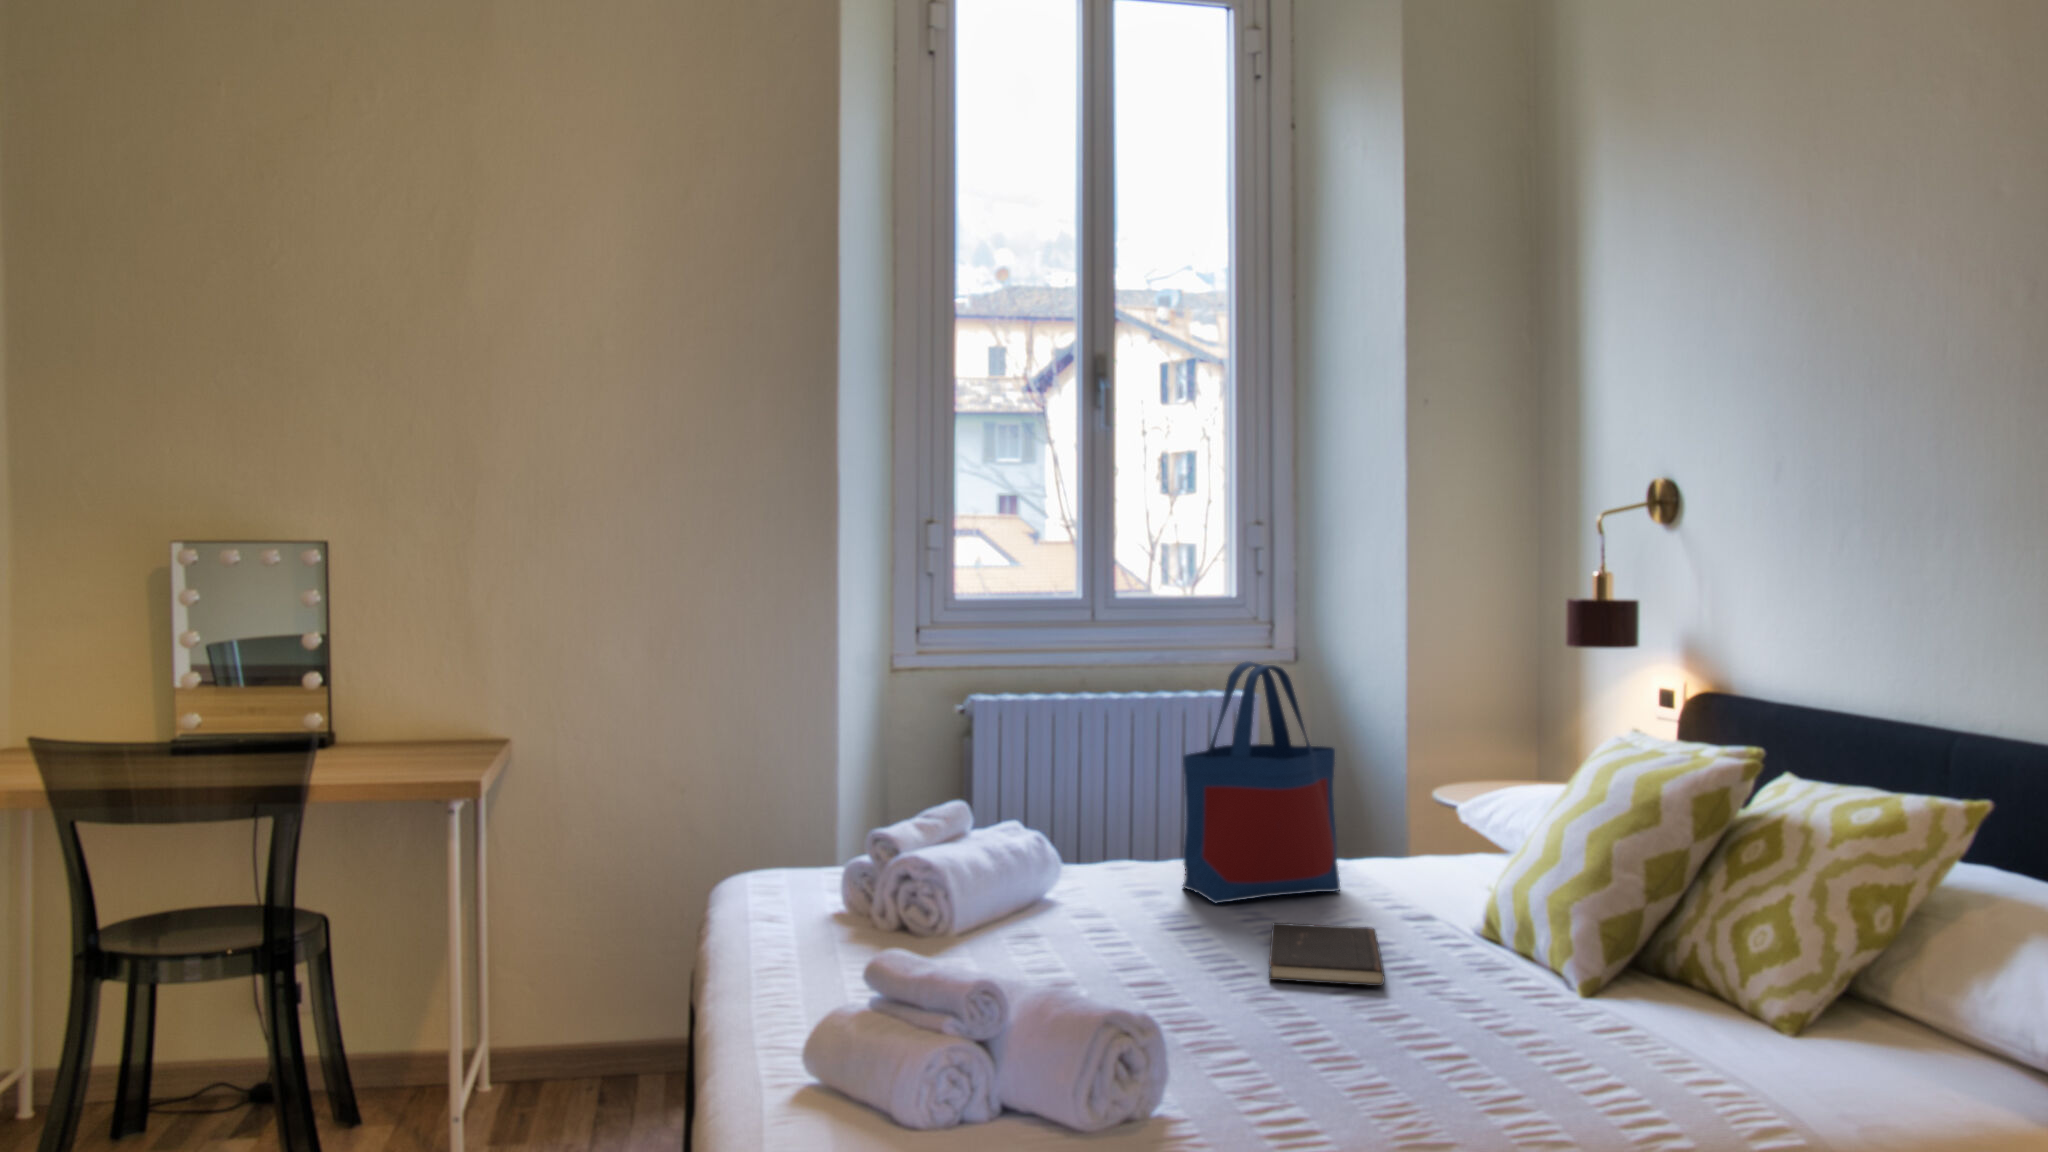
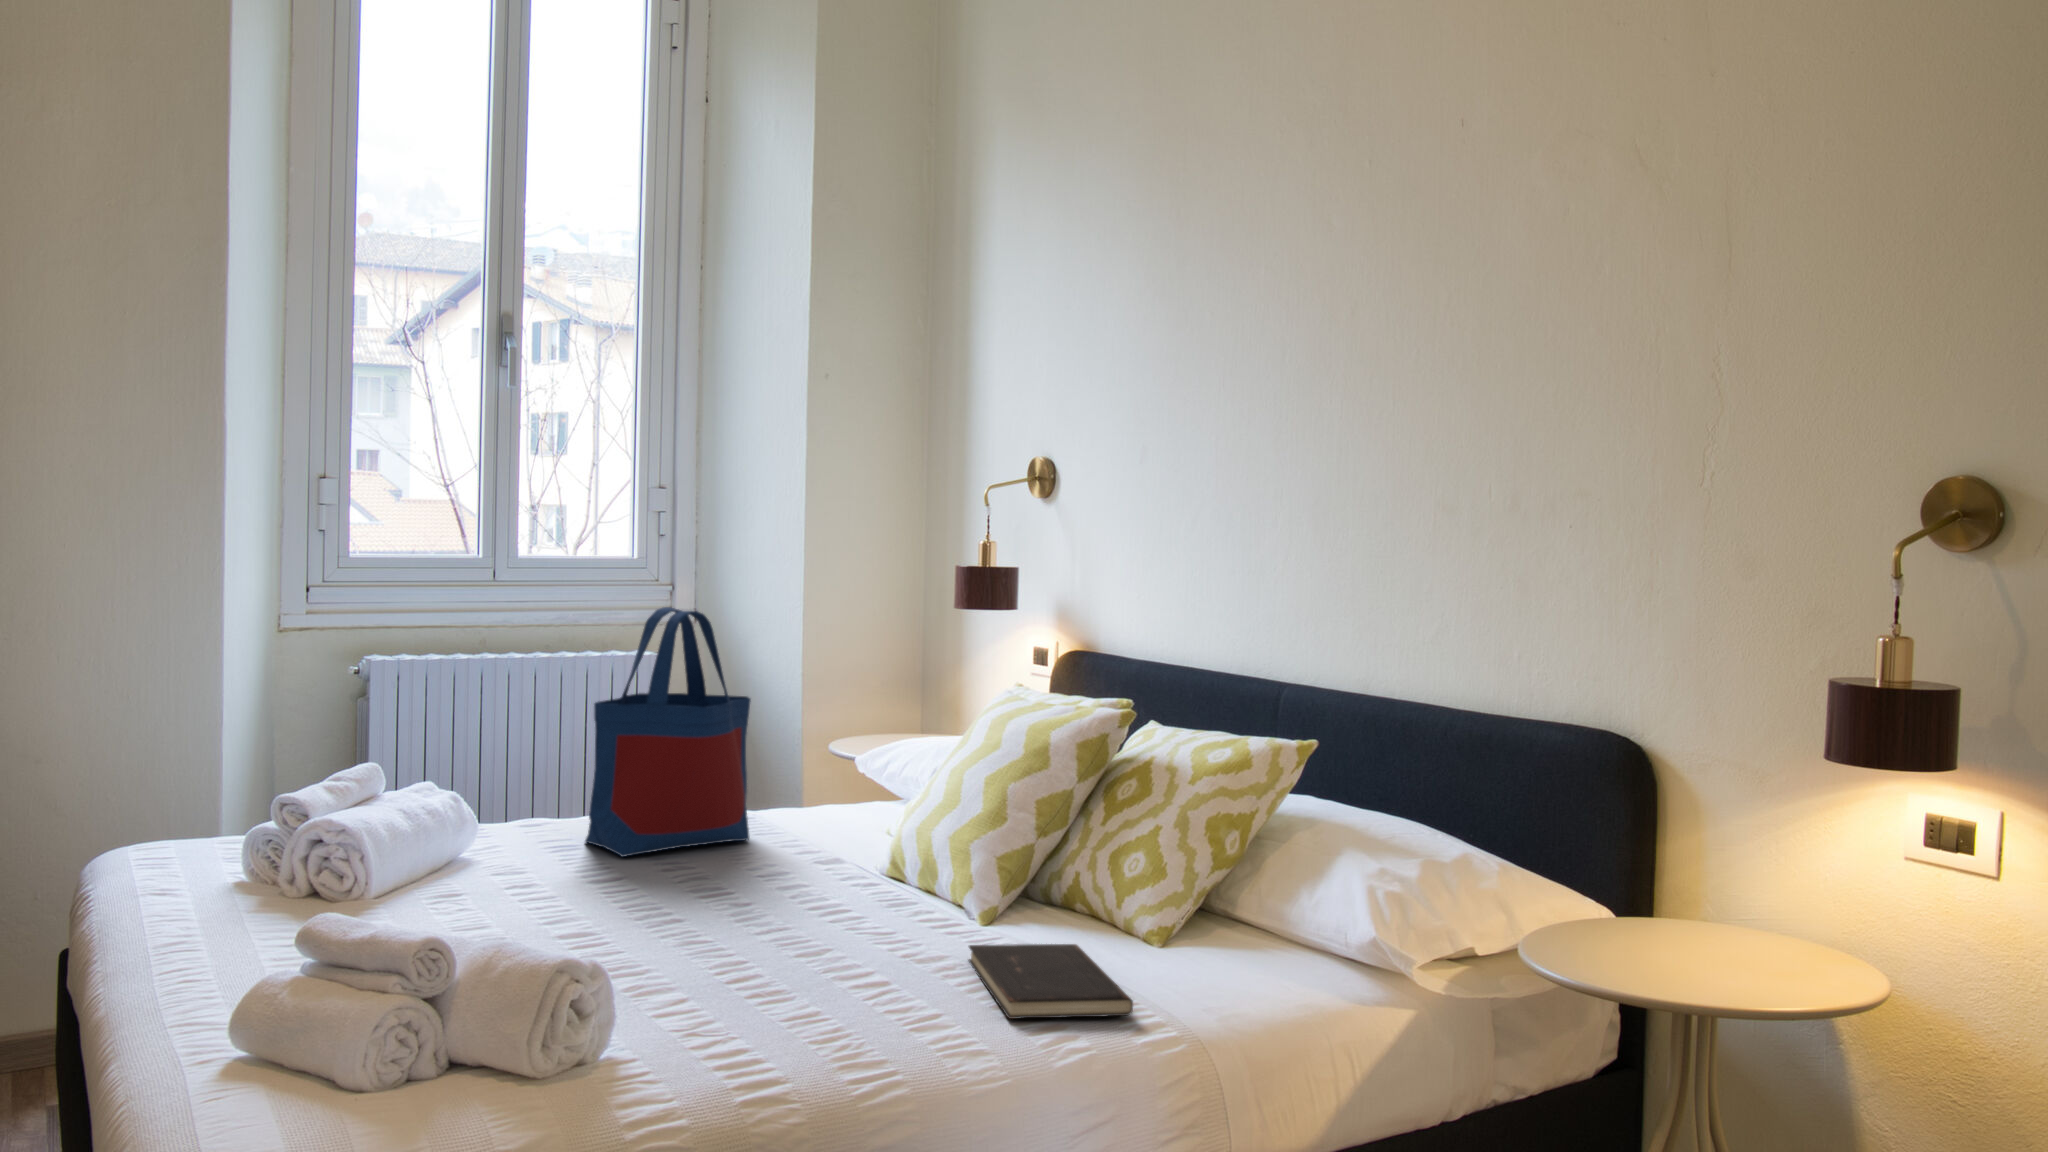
hardcover book: present [1269,923,1384,986] -> present [969,944,1133,1019]

